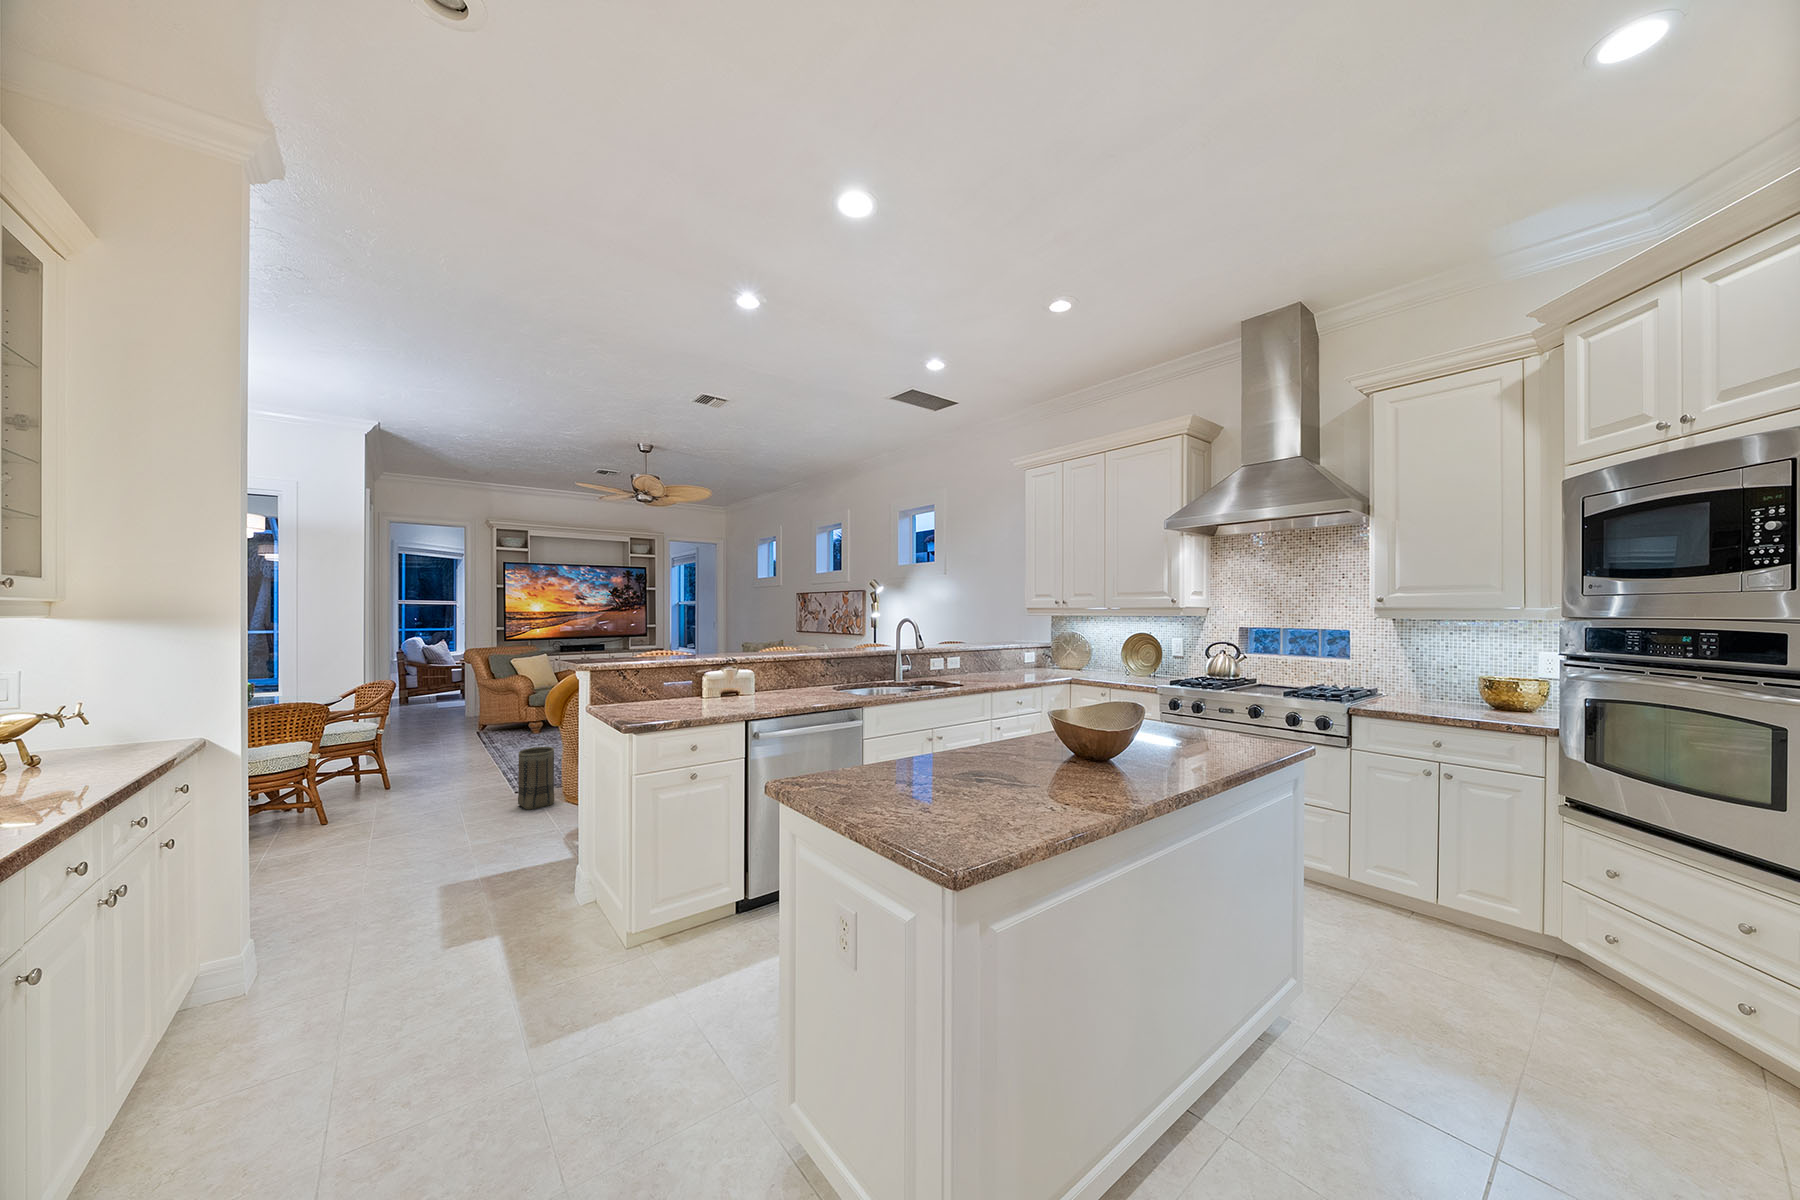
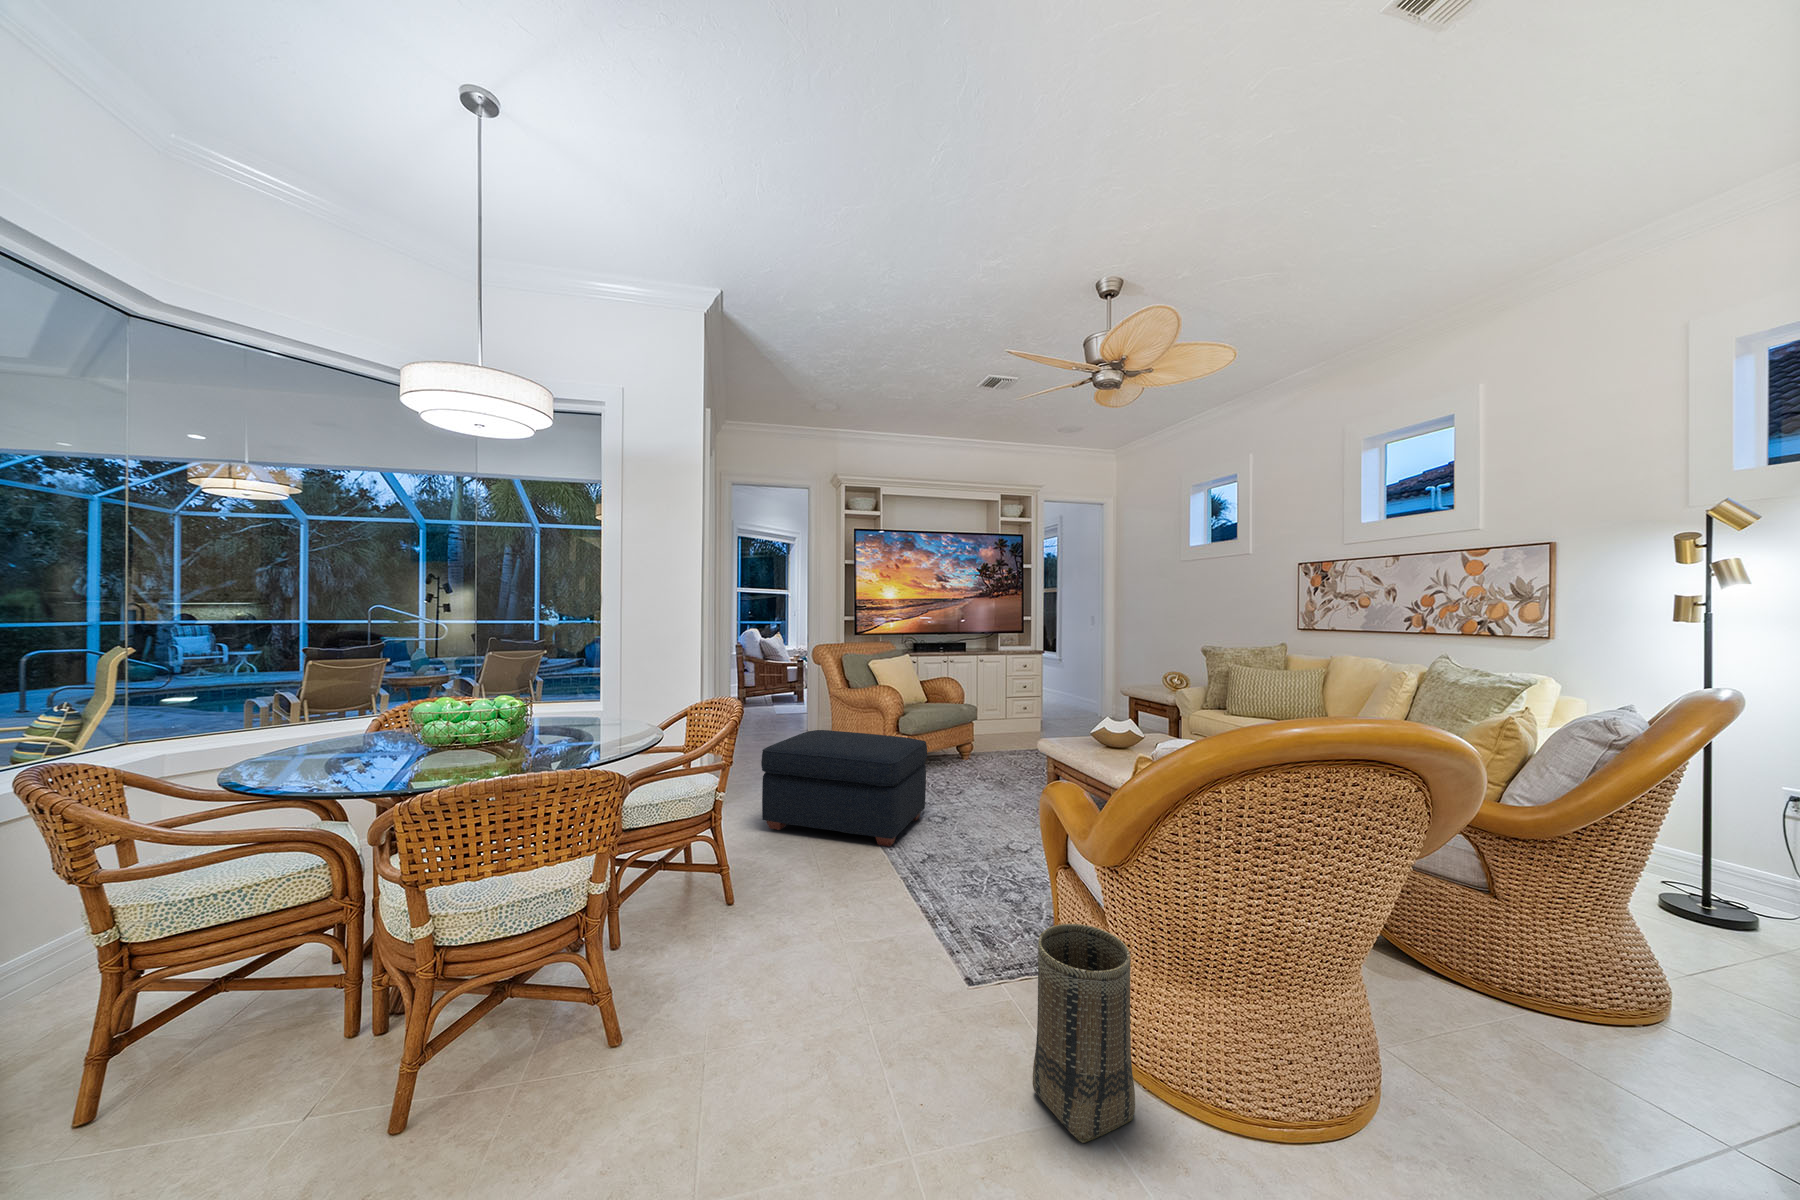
ottoman: none [411,702,533,762] -> present [761,730,927,846]

